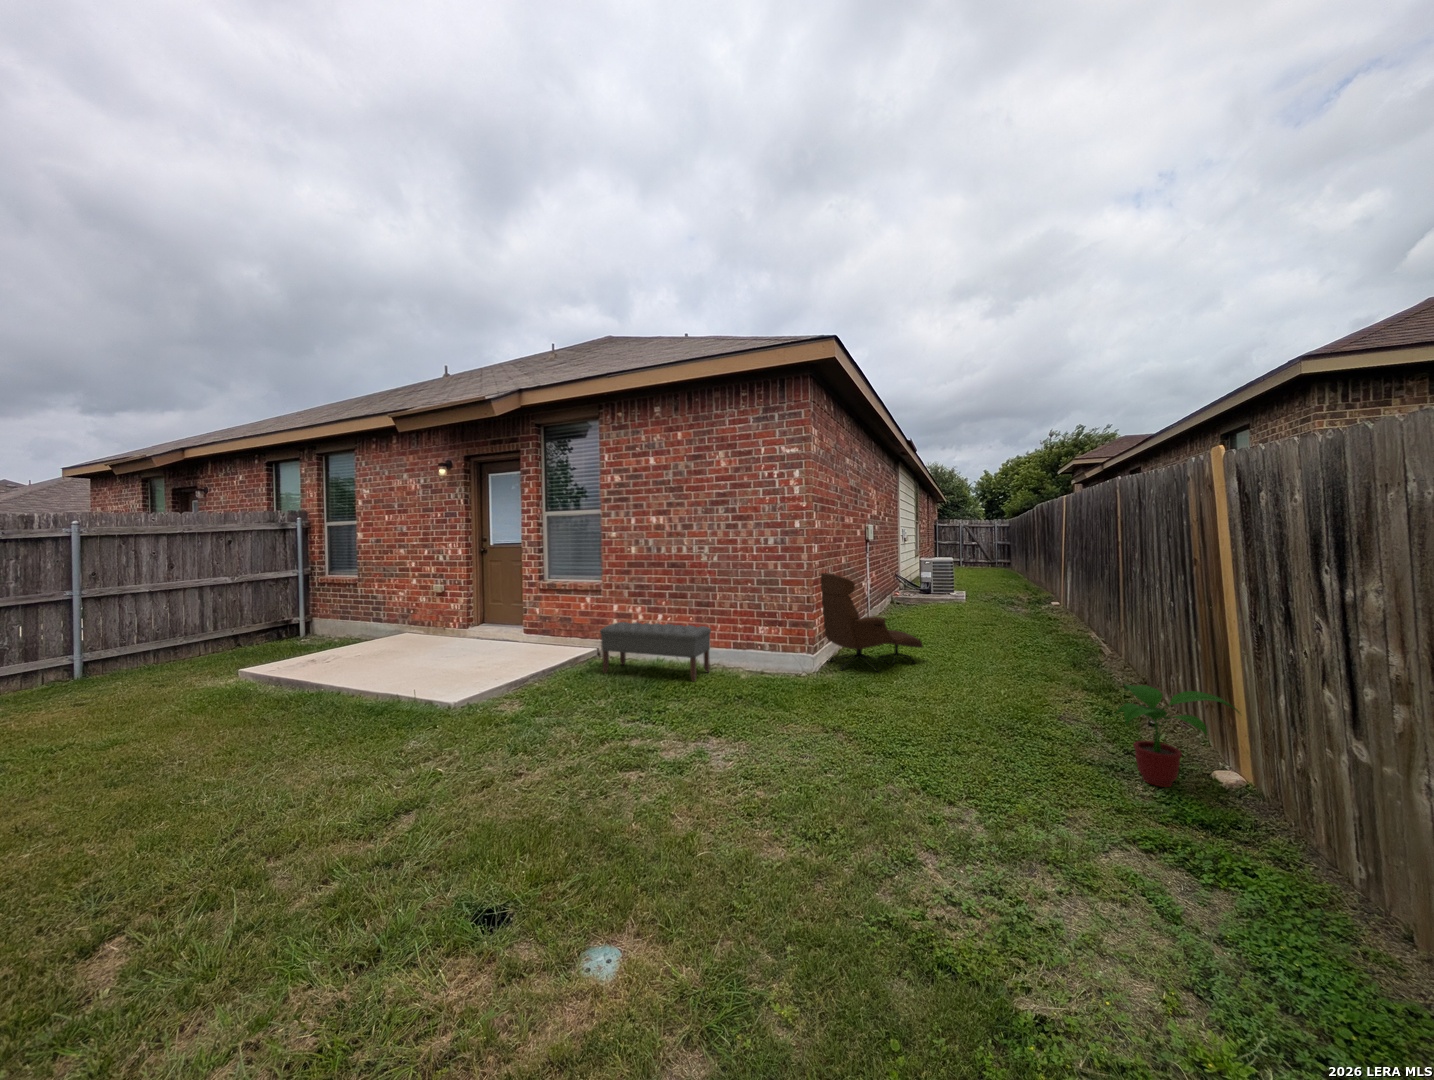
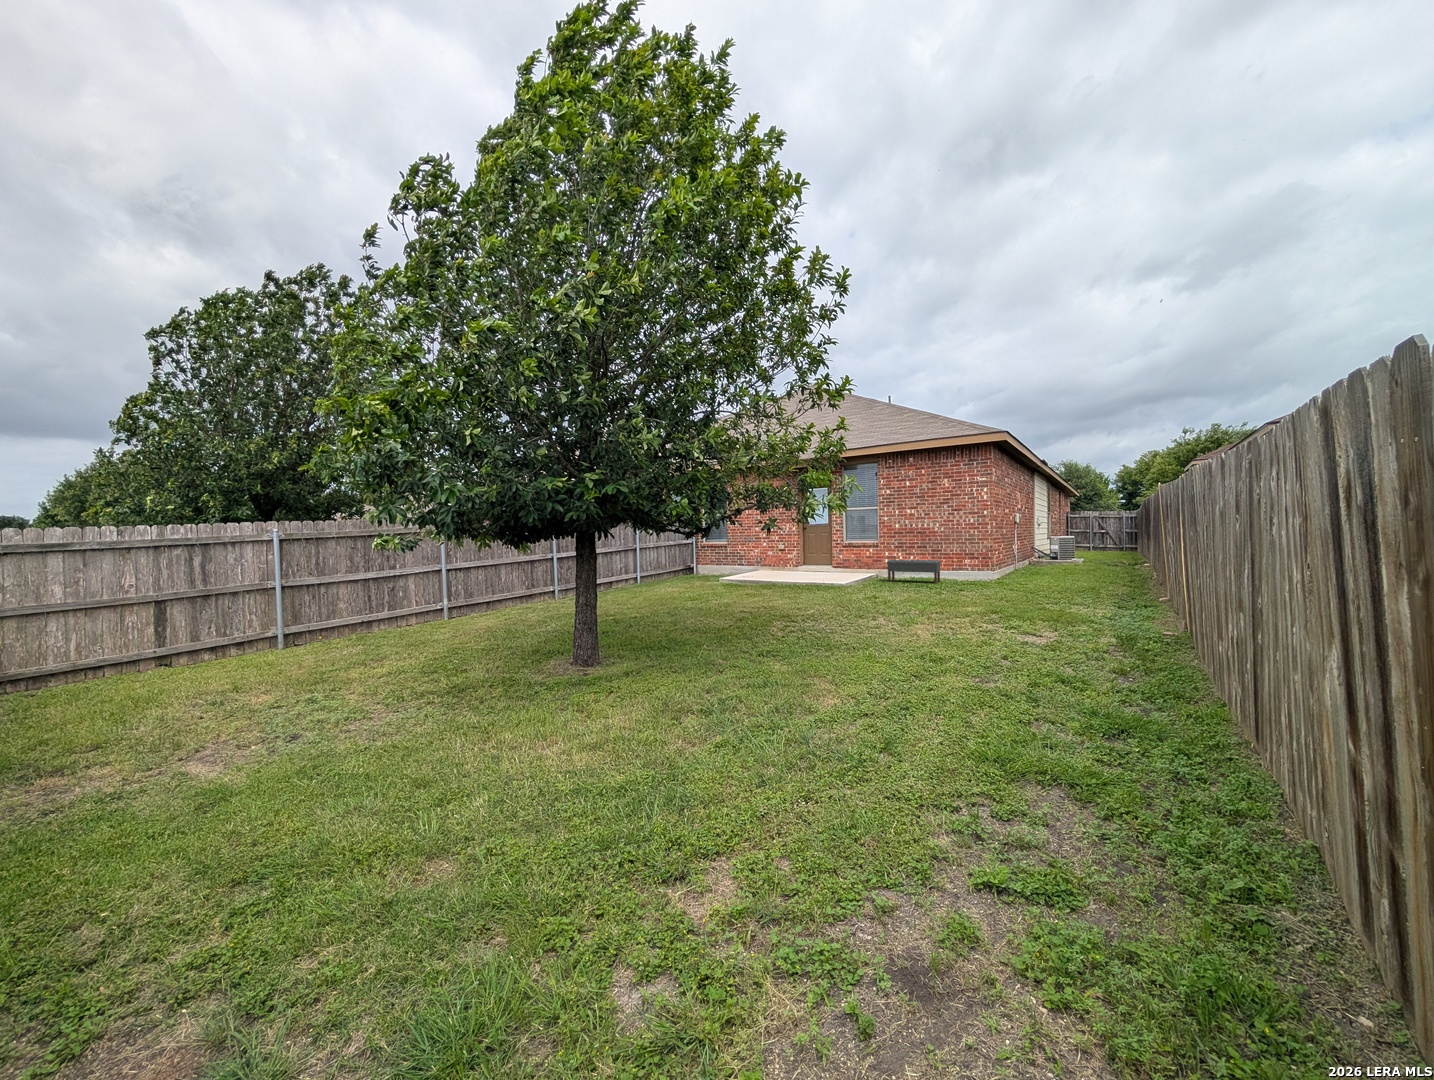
lounge chair: present [821,573,923,672] -> none [992,536,1048,582]
potted plant: present [1115,684,1239,787] -> none [1116,567,1158,597]

